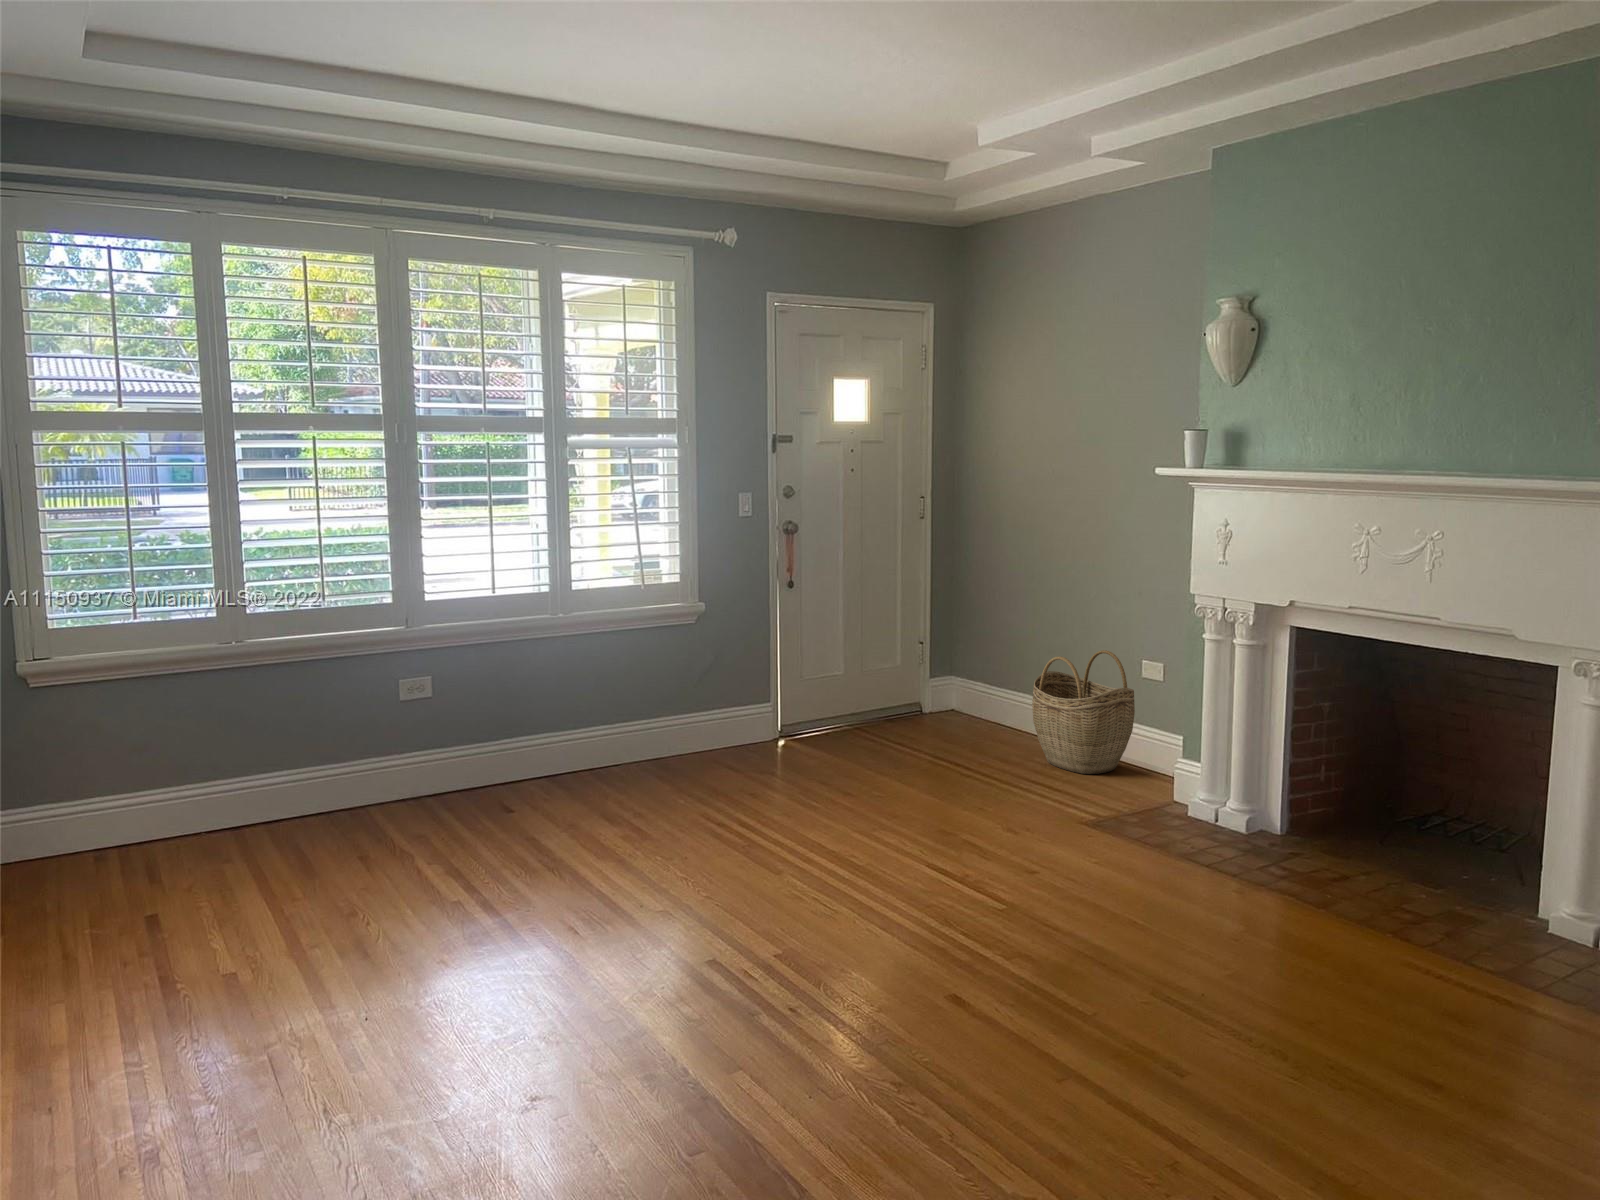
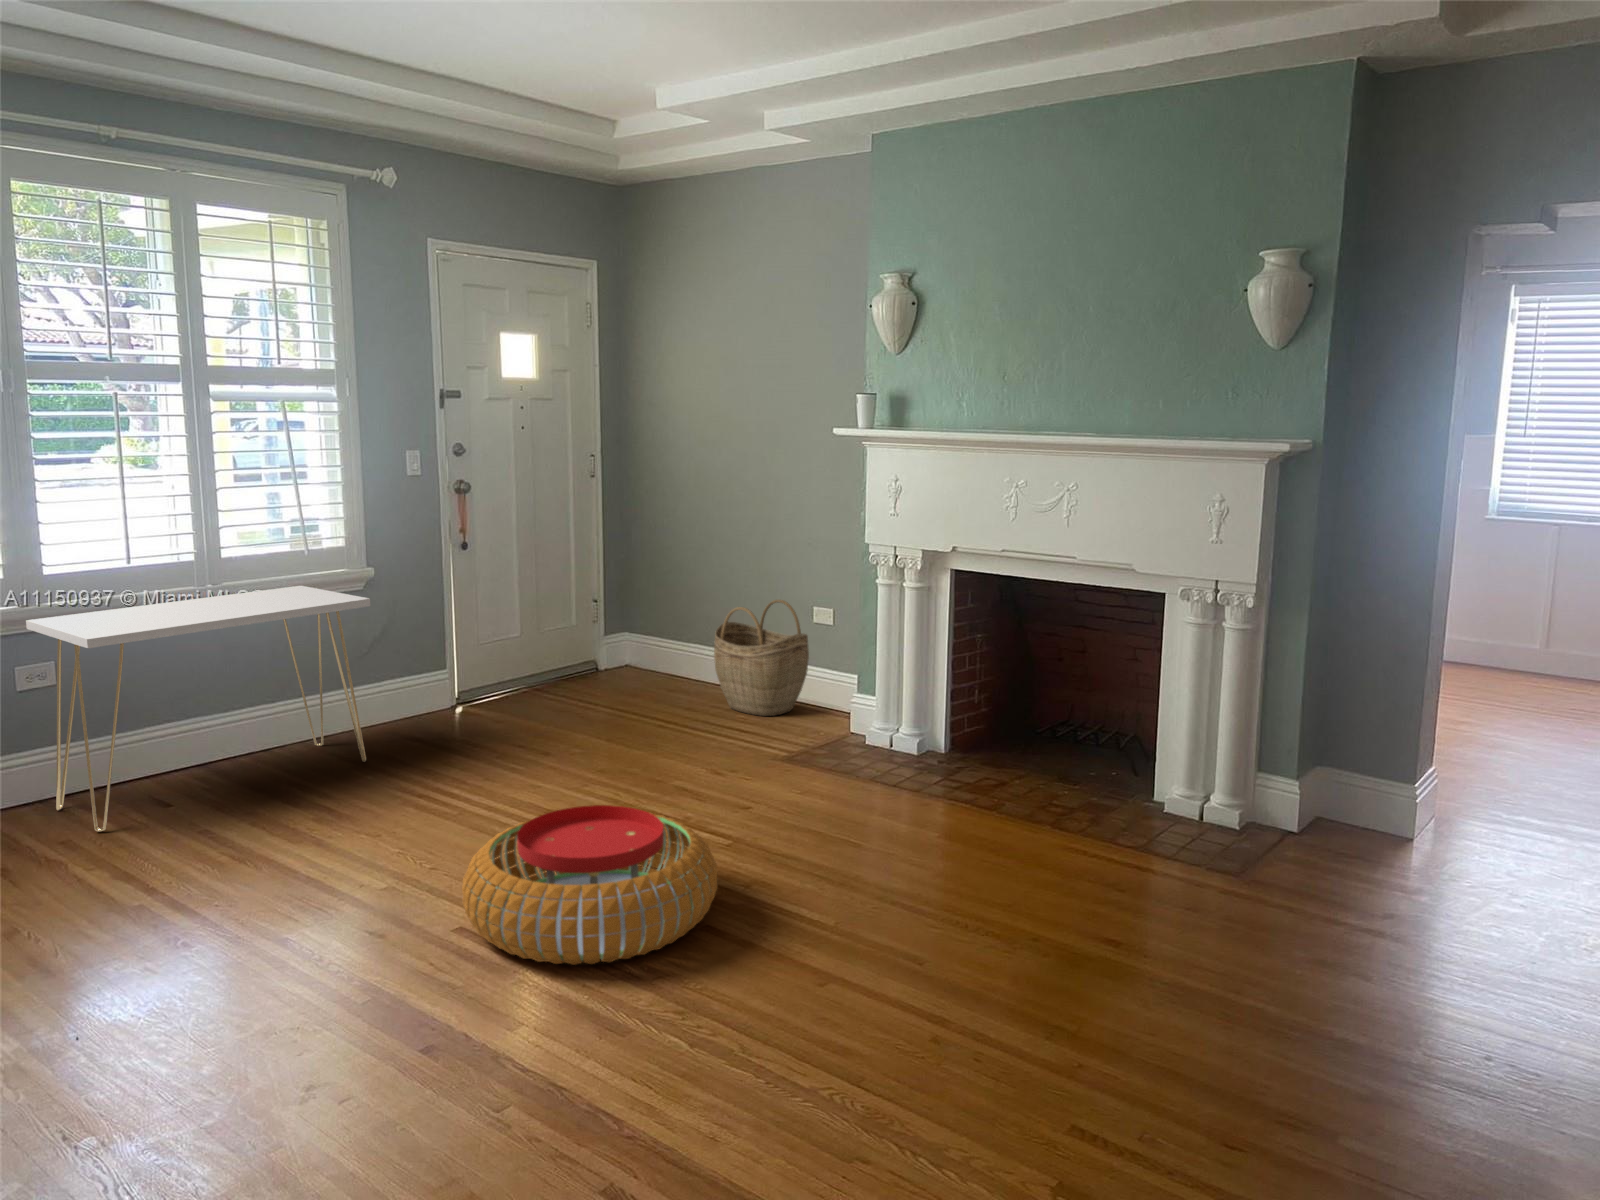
console table: none [408,618,690,830] -> present [26,586,370,832]
pouf: none [719,853,974,1017] -> present [462,805,718,965]

